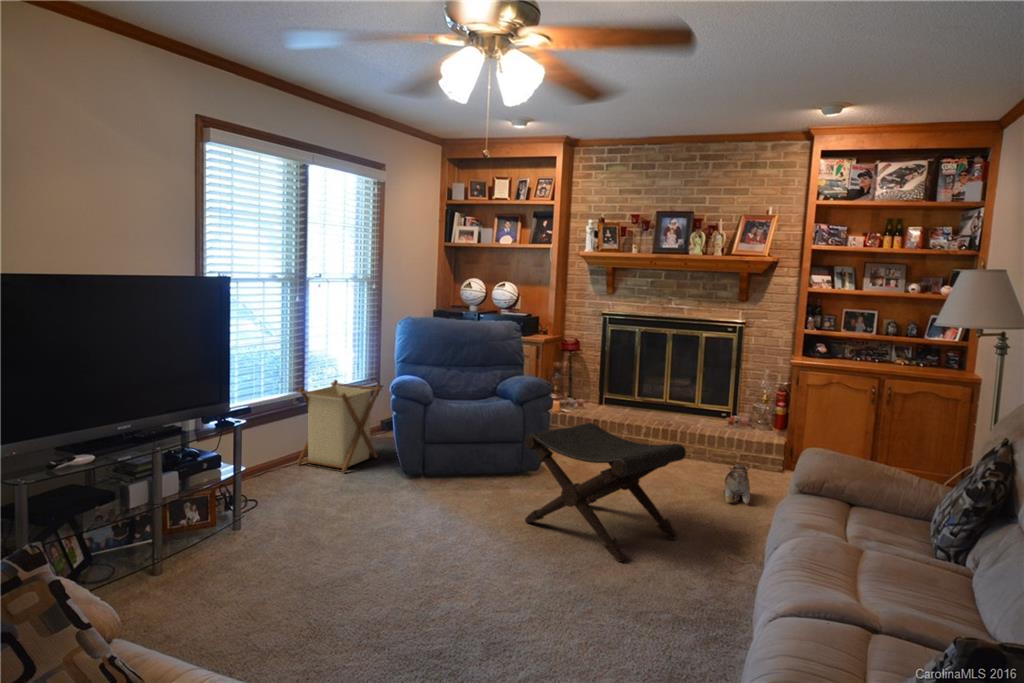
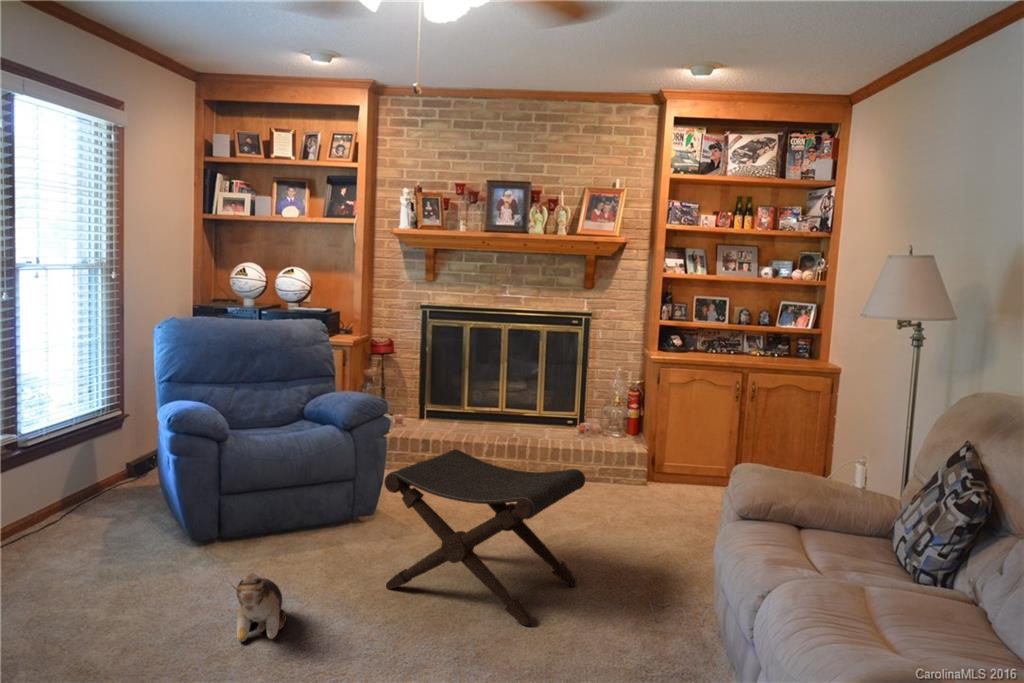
laundry basket: present [297,380,382,473] -> none [12,412,145,547]
plush toy: present [724,464,750,504] -> present [232,573,286,642]

